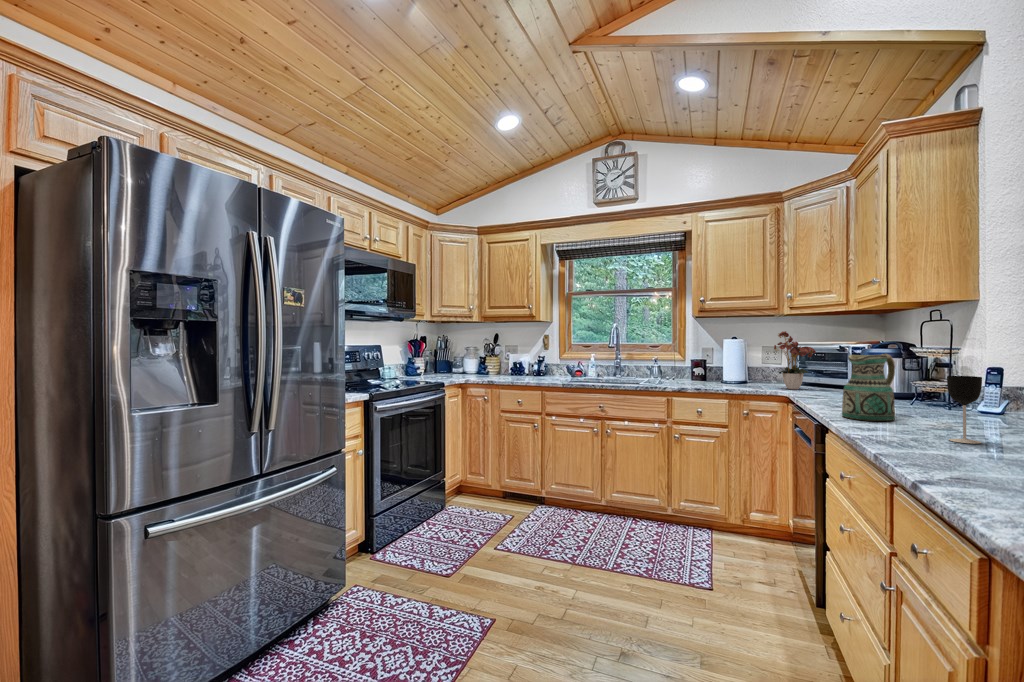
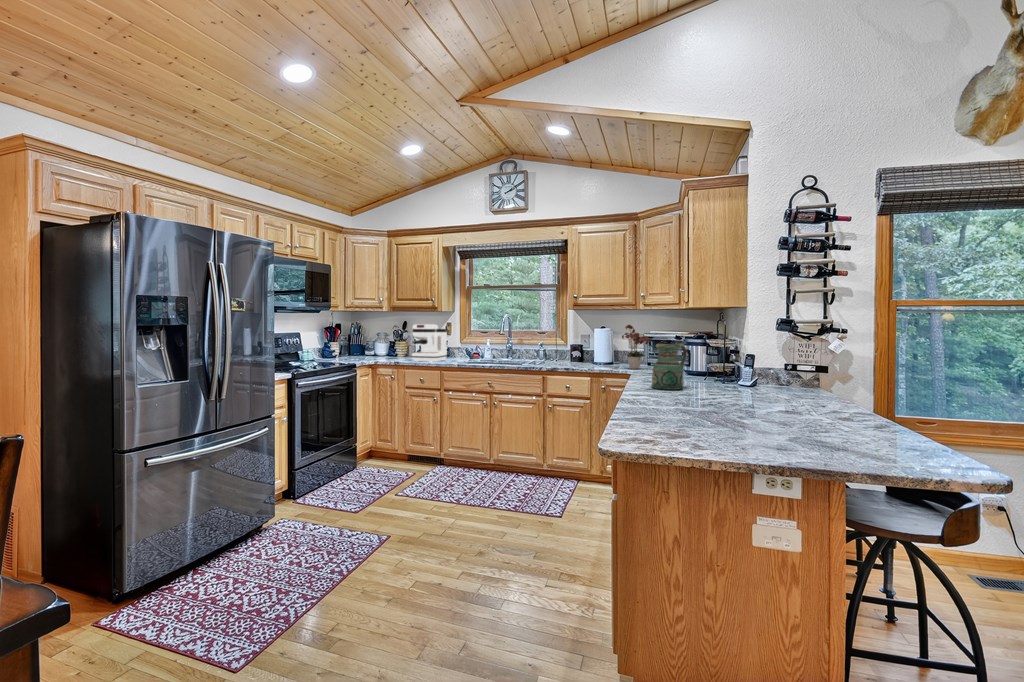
coffee maker: none [505,337,545,380] -> present [412,324,447,362]
wine glass: present [947,376,982,444] -> none [703,359,721,402]

